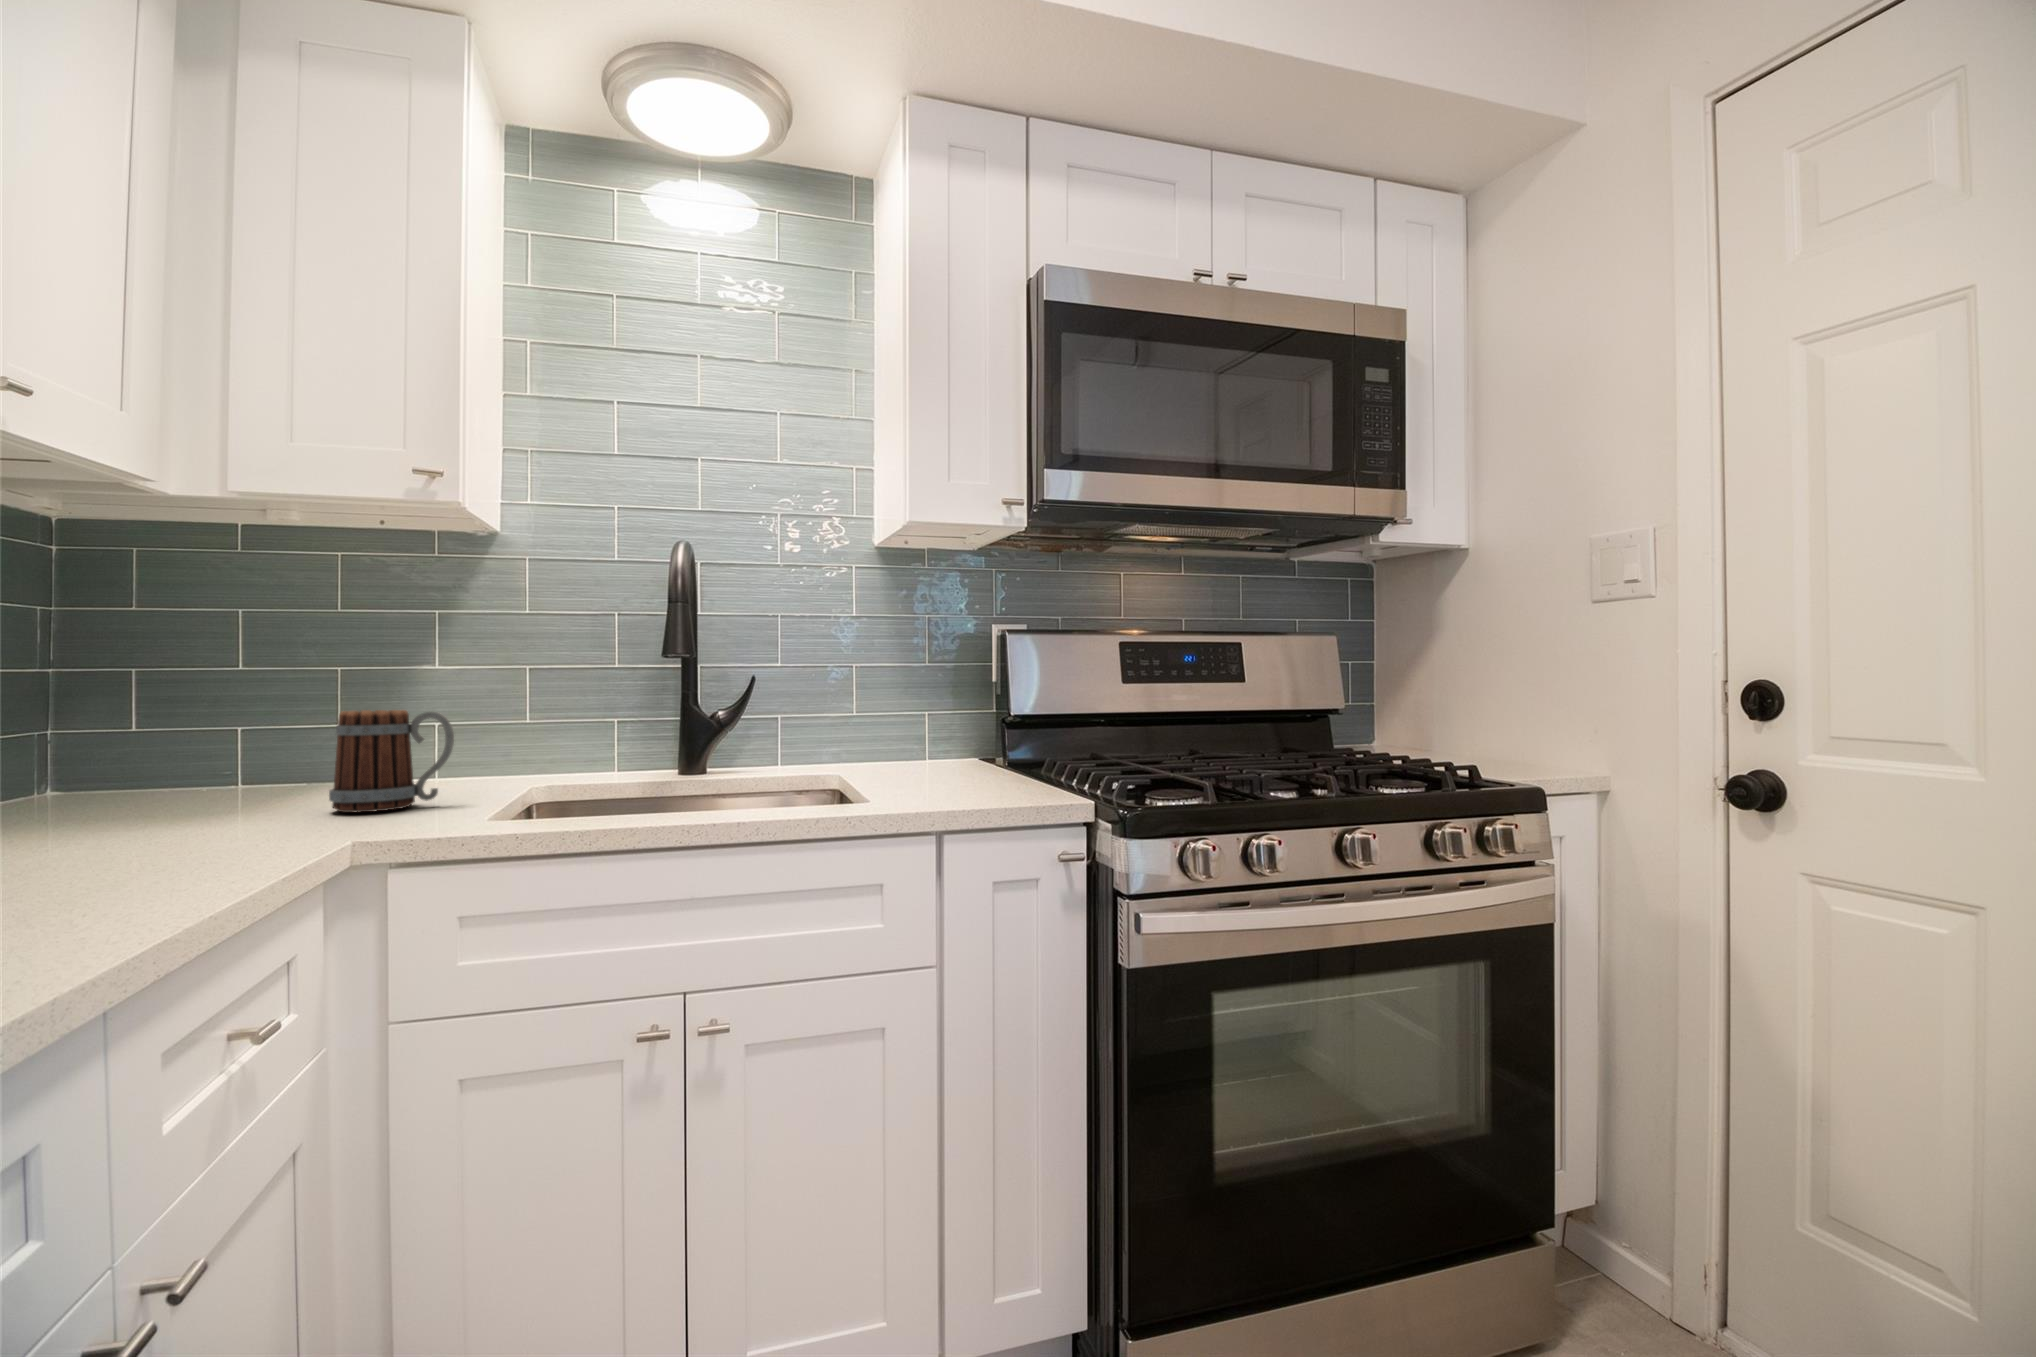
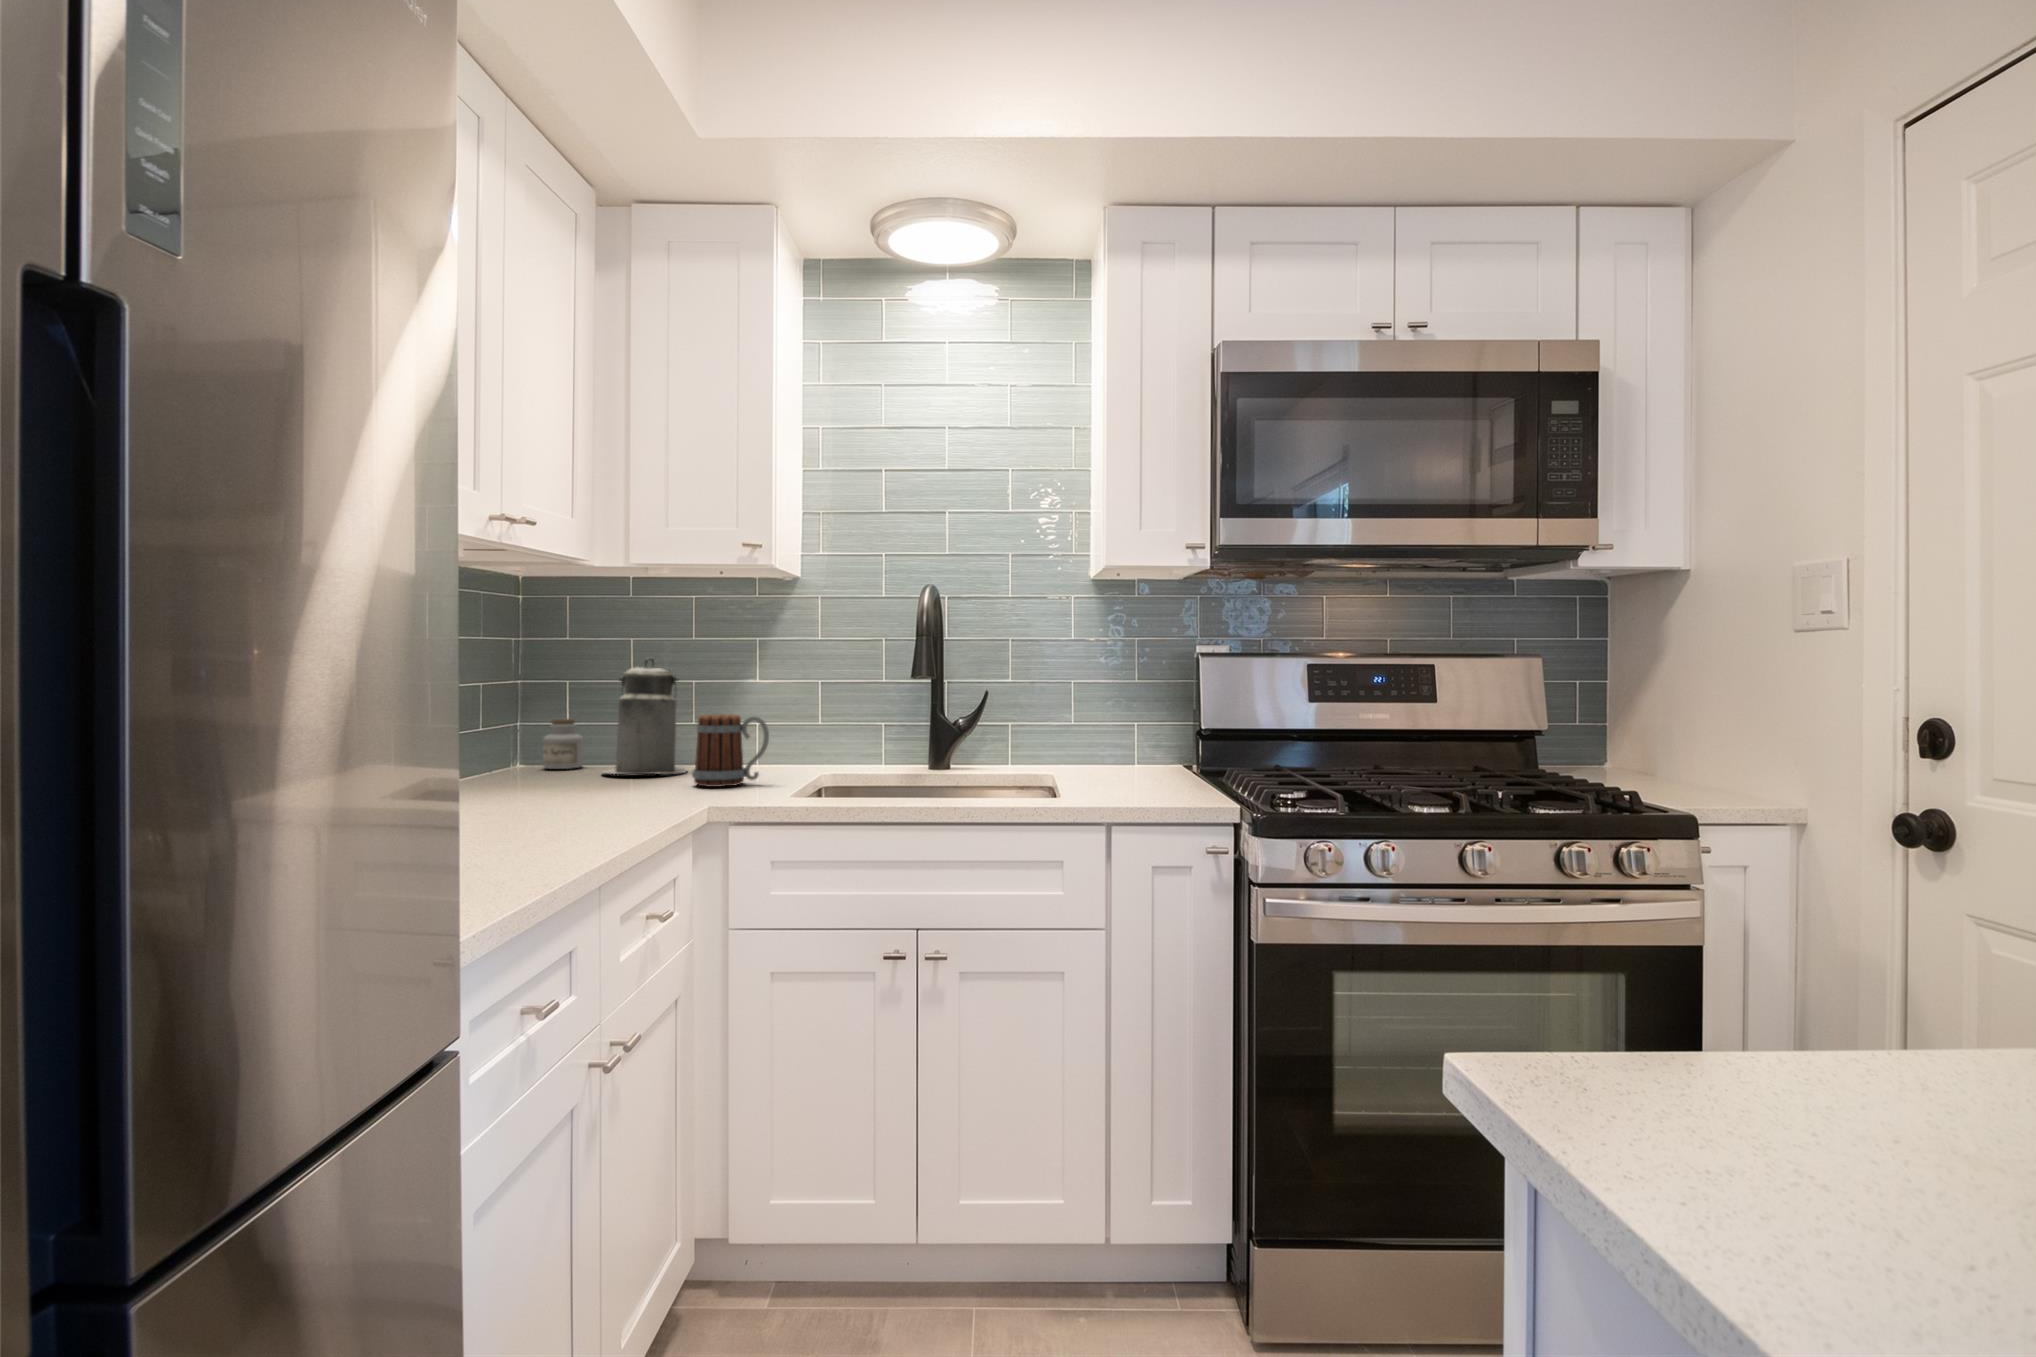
canister: none [175,634,325,802] -> present [603,658,687,774]
jar: none [72,725,148,799] -> present [543,719,583,769]

